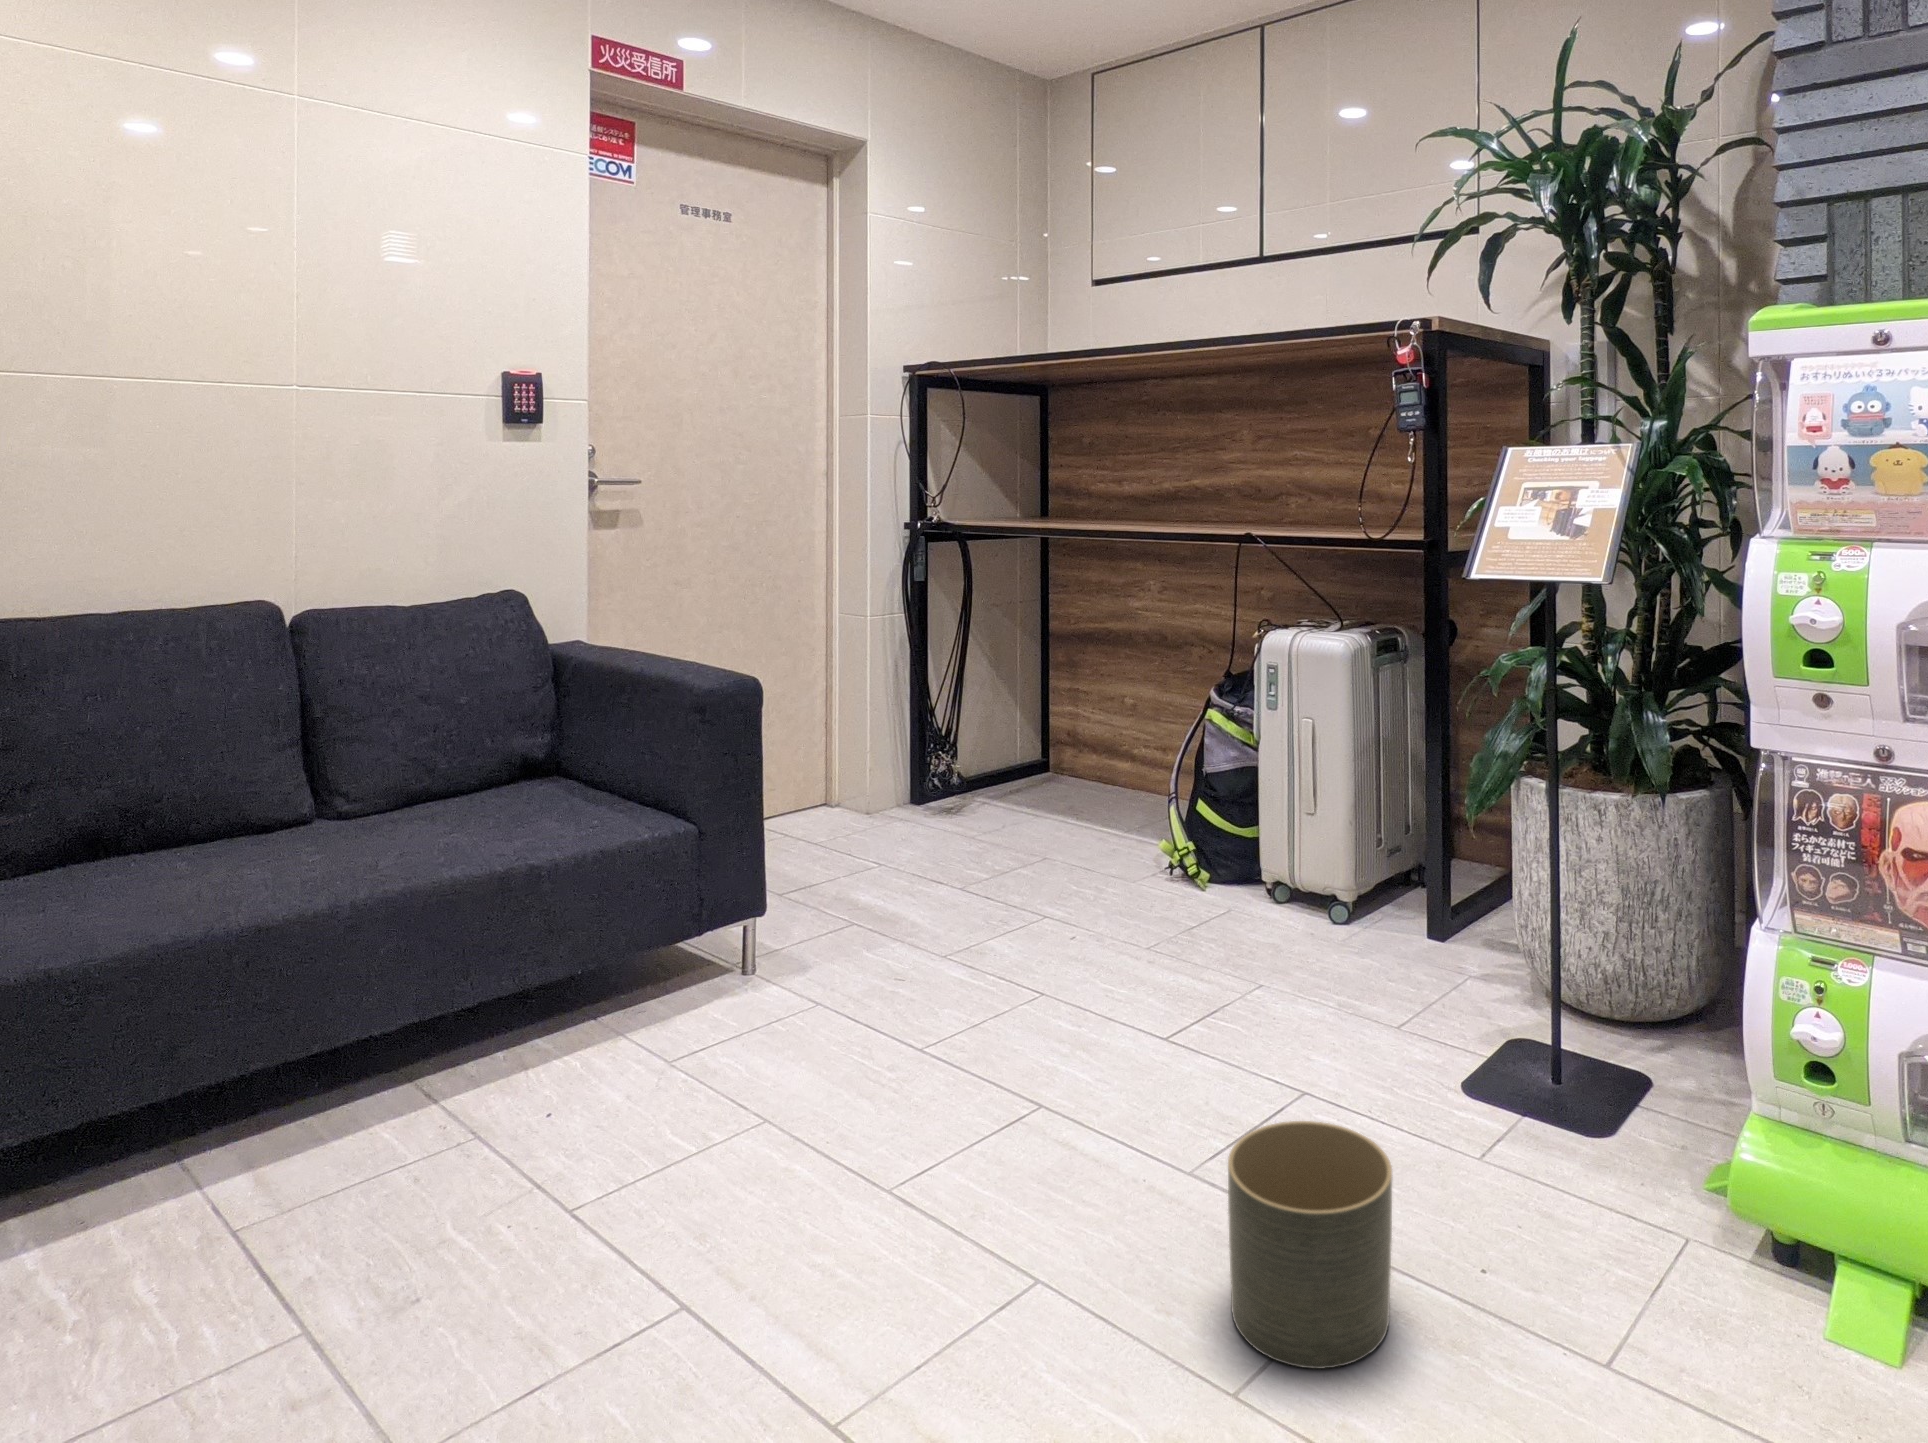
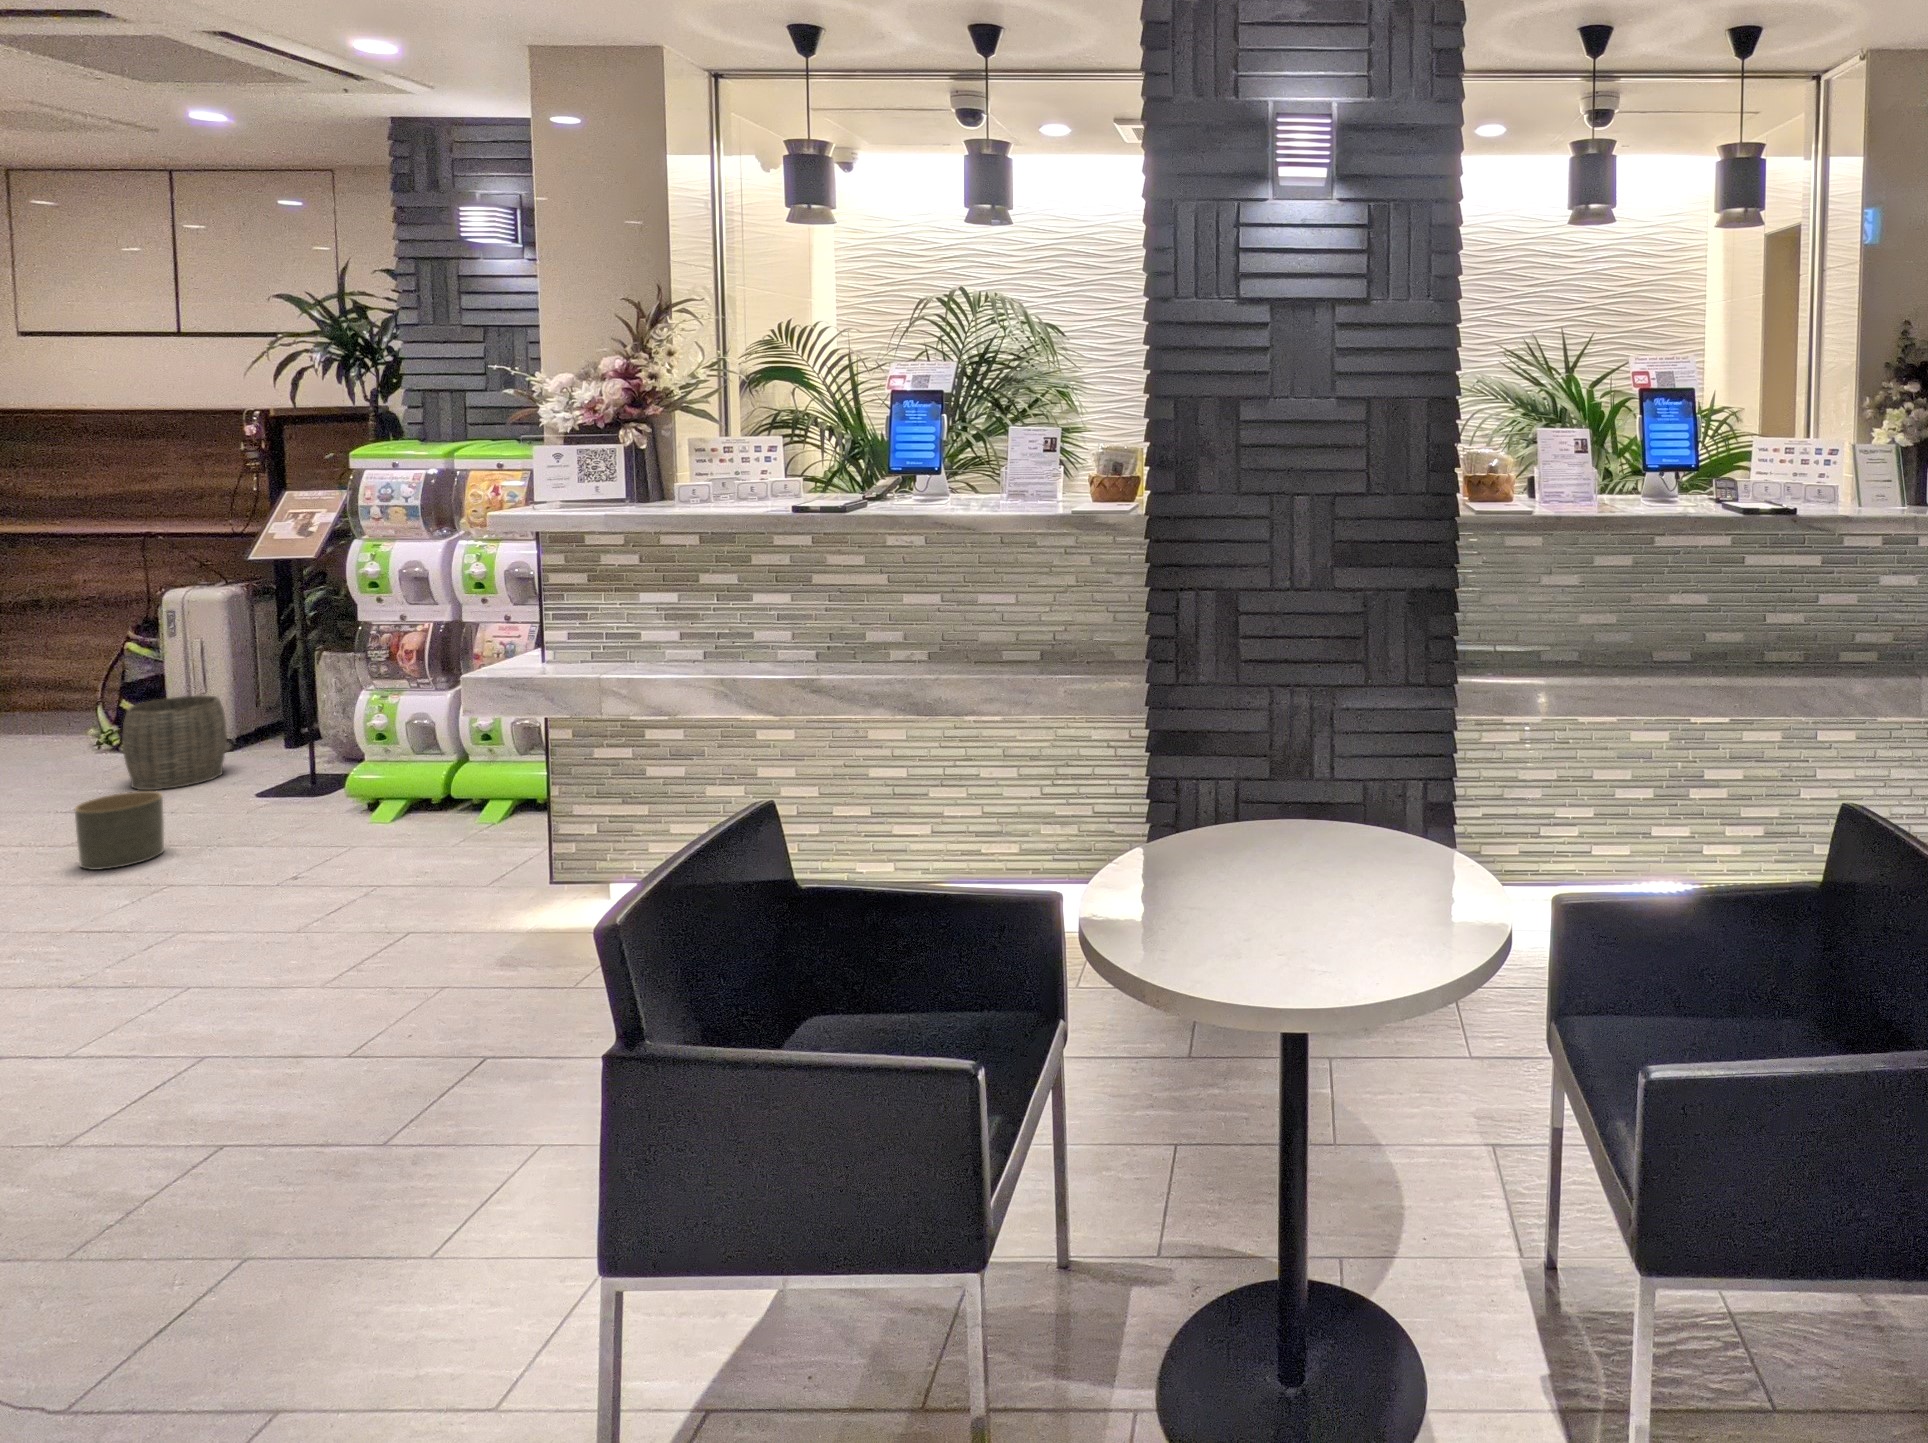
woven basket: none [1230,828,1375,1018] -> present [123,695,227,790]

